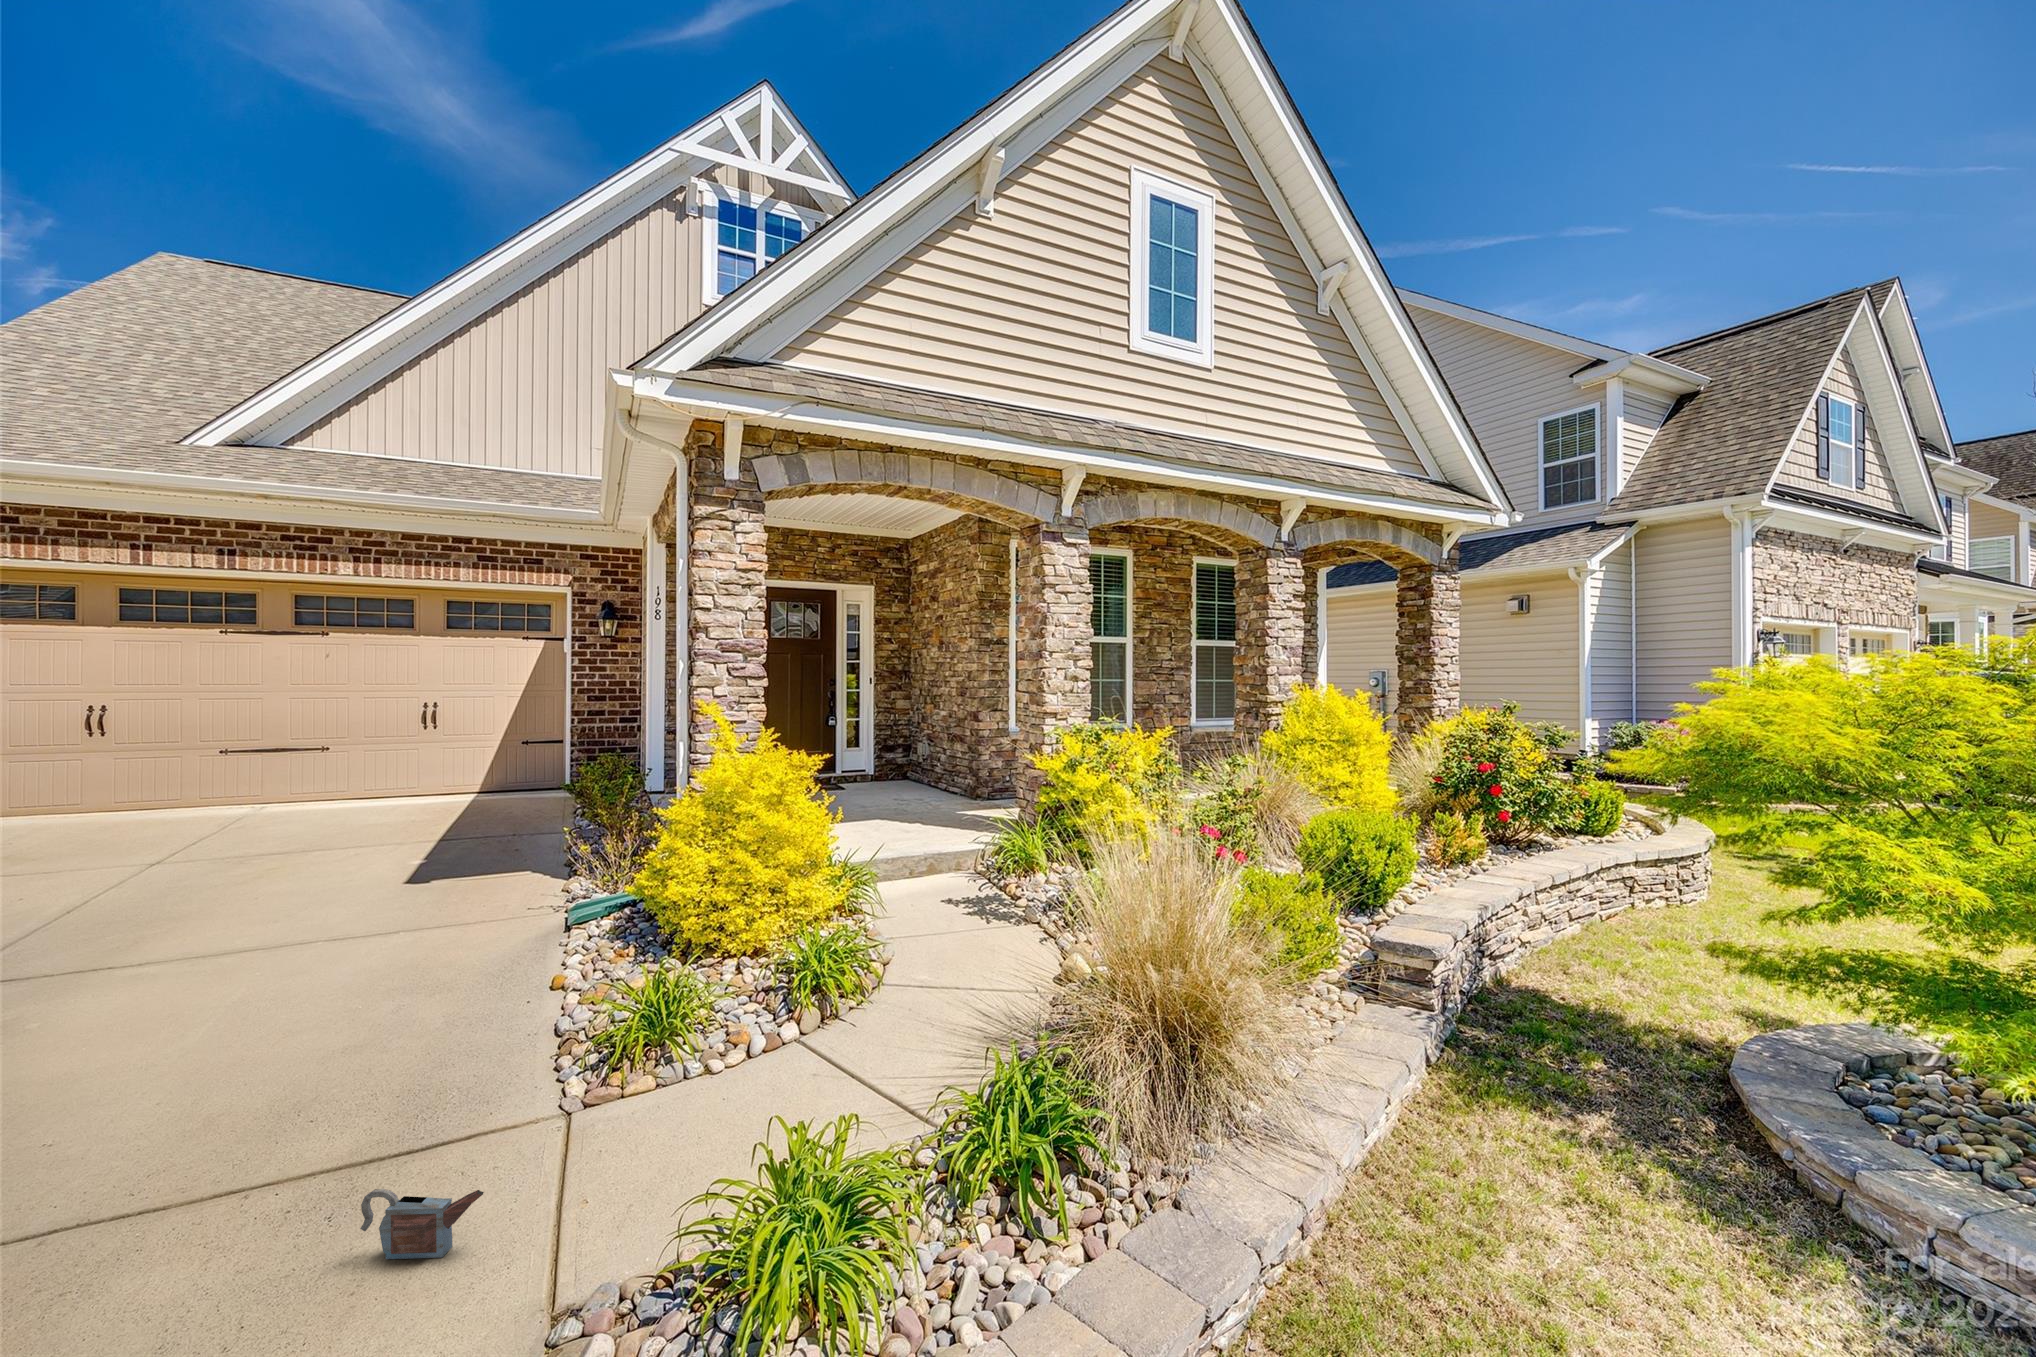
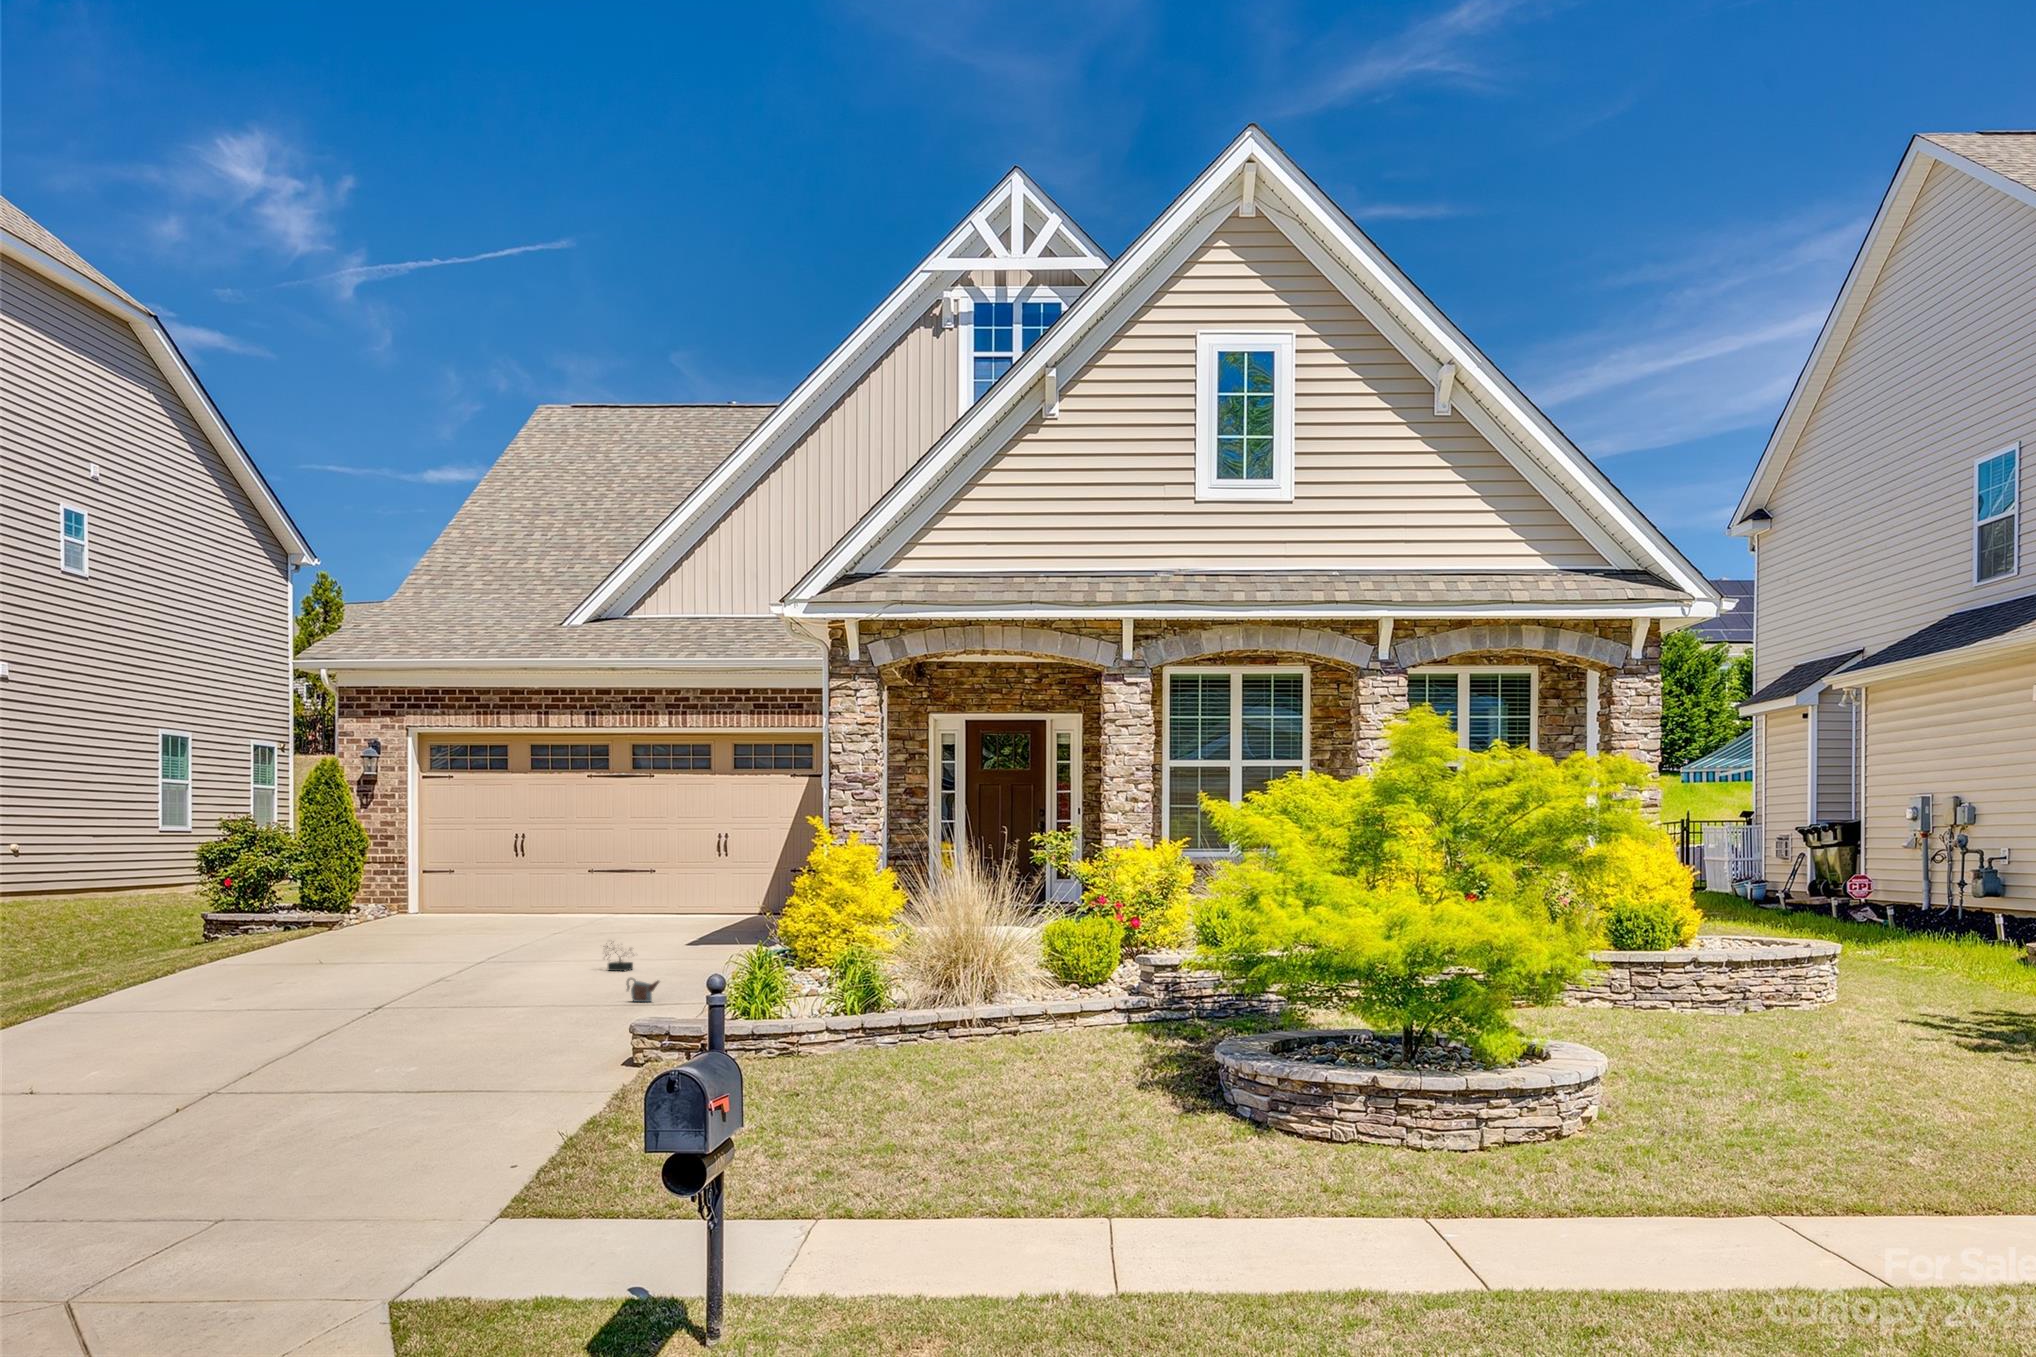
decorative plant: none [254,948,348,1015] -> present [603,941,633,971]

